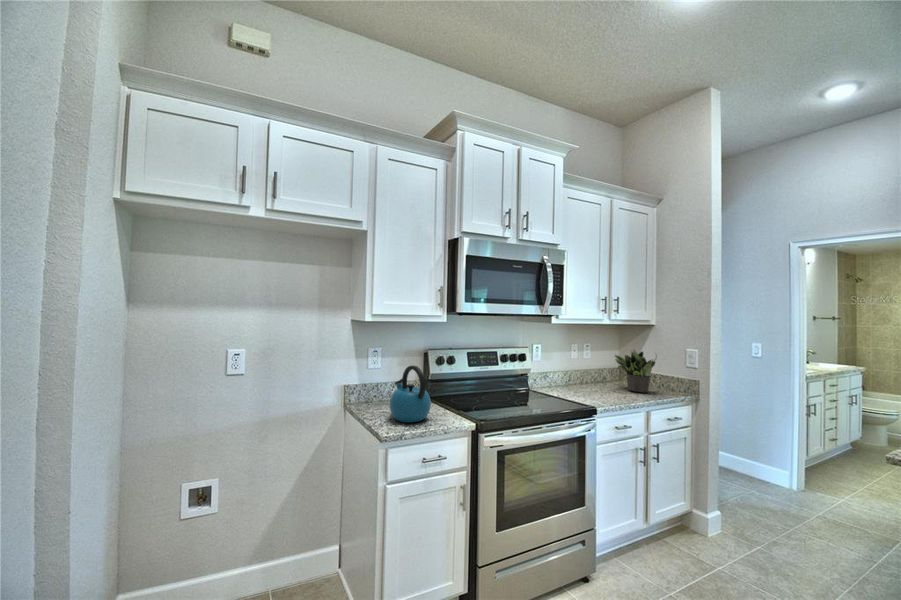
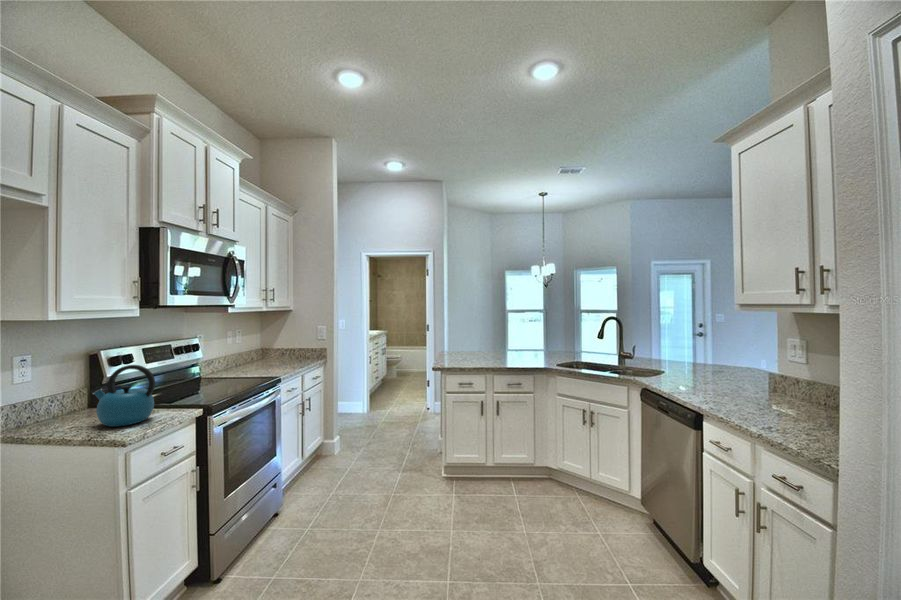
potted plant: present [615,351,657,393] -> none [266,329,300,363]

